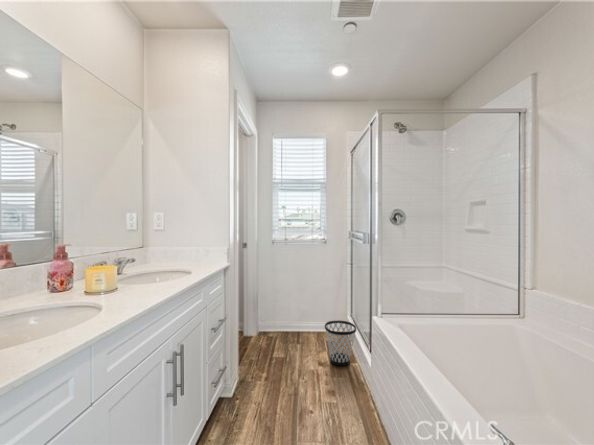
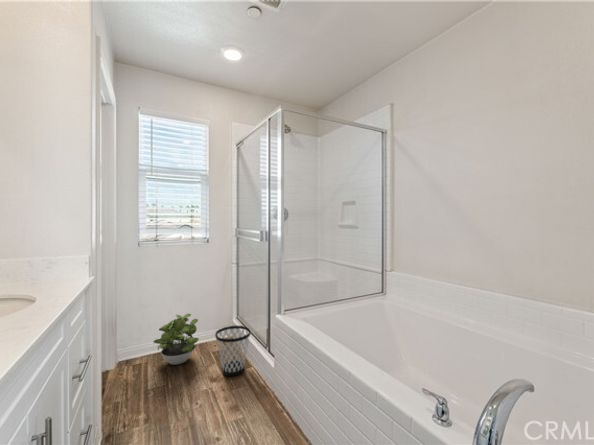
potted plant: none [279,302,315,344] -> present [154,314,199,365]

